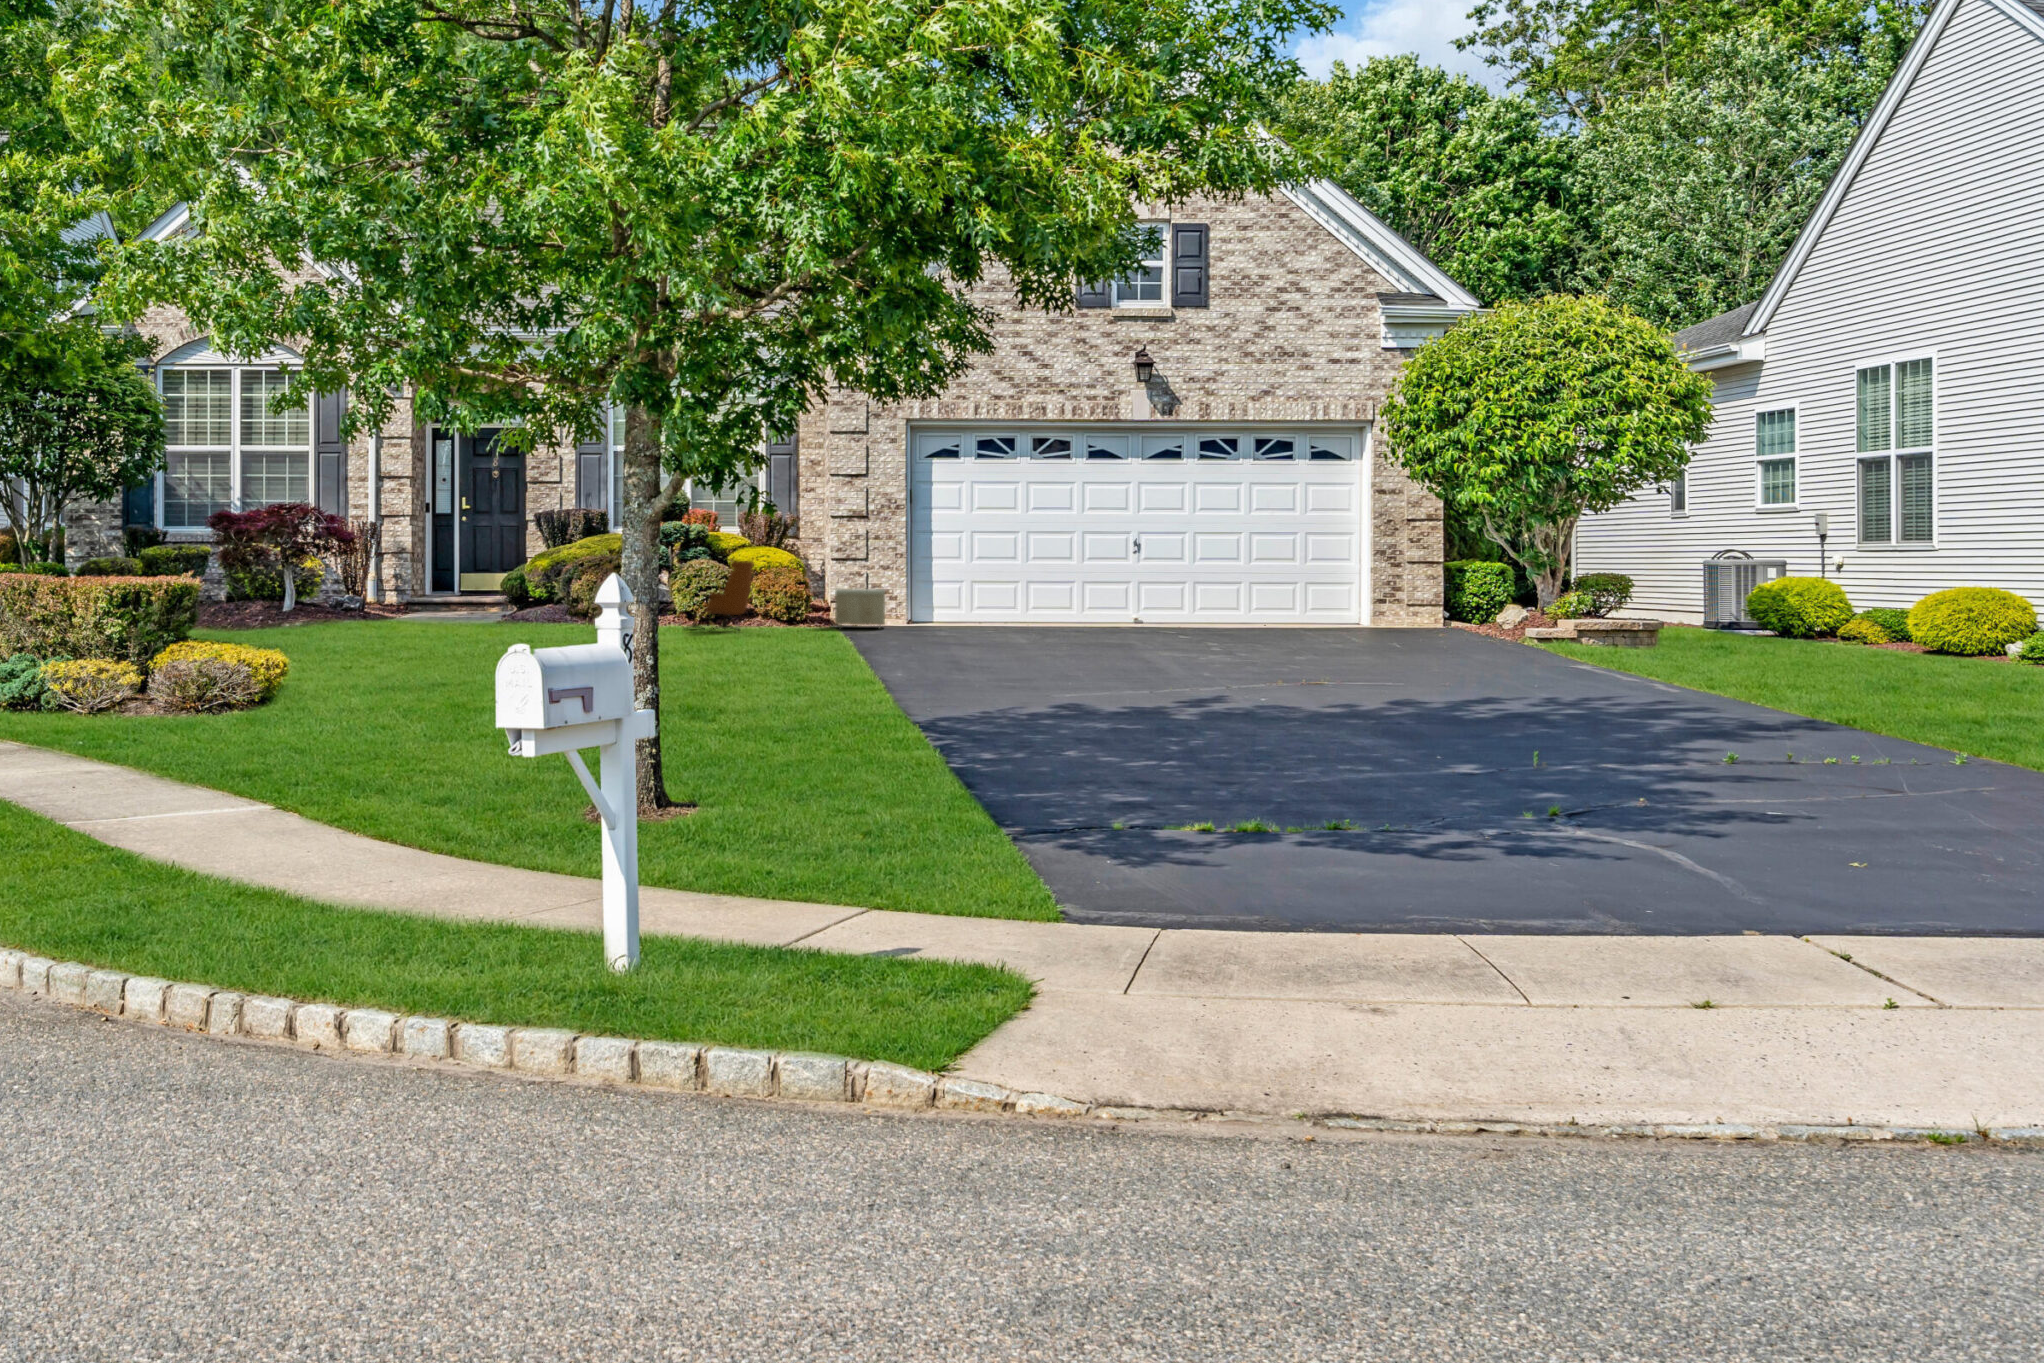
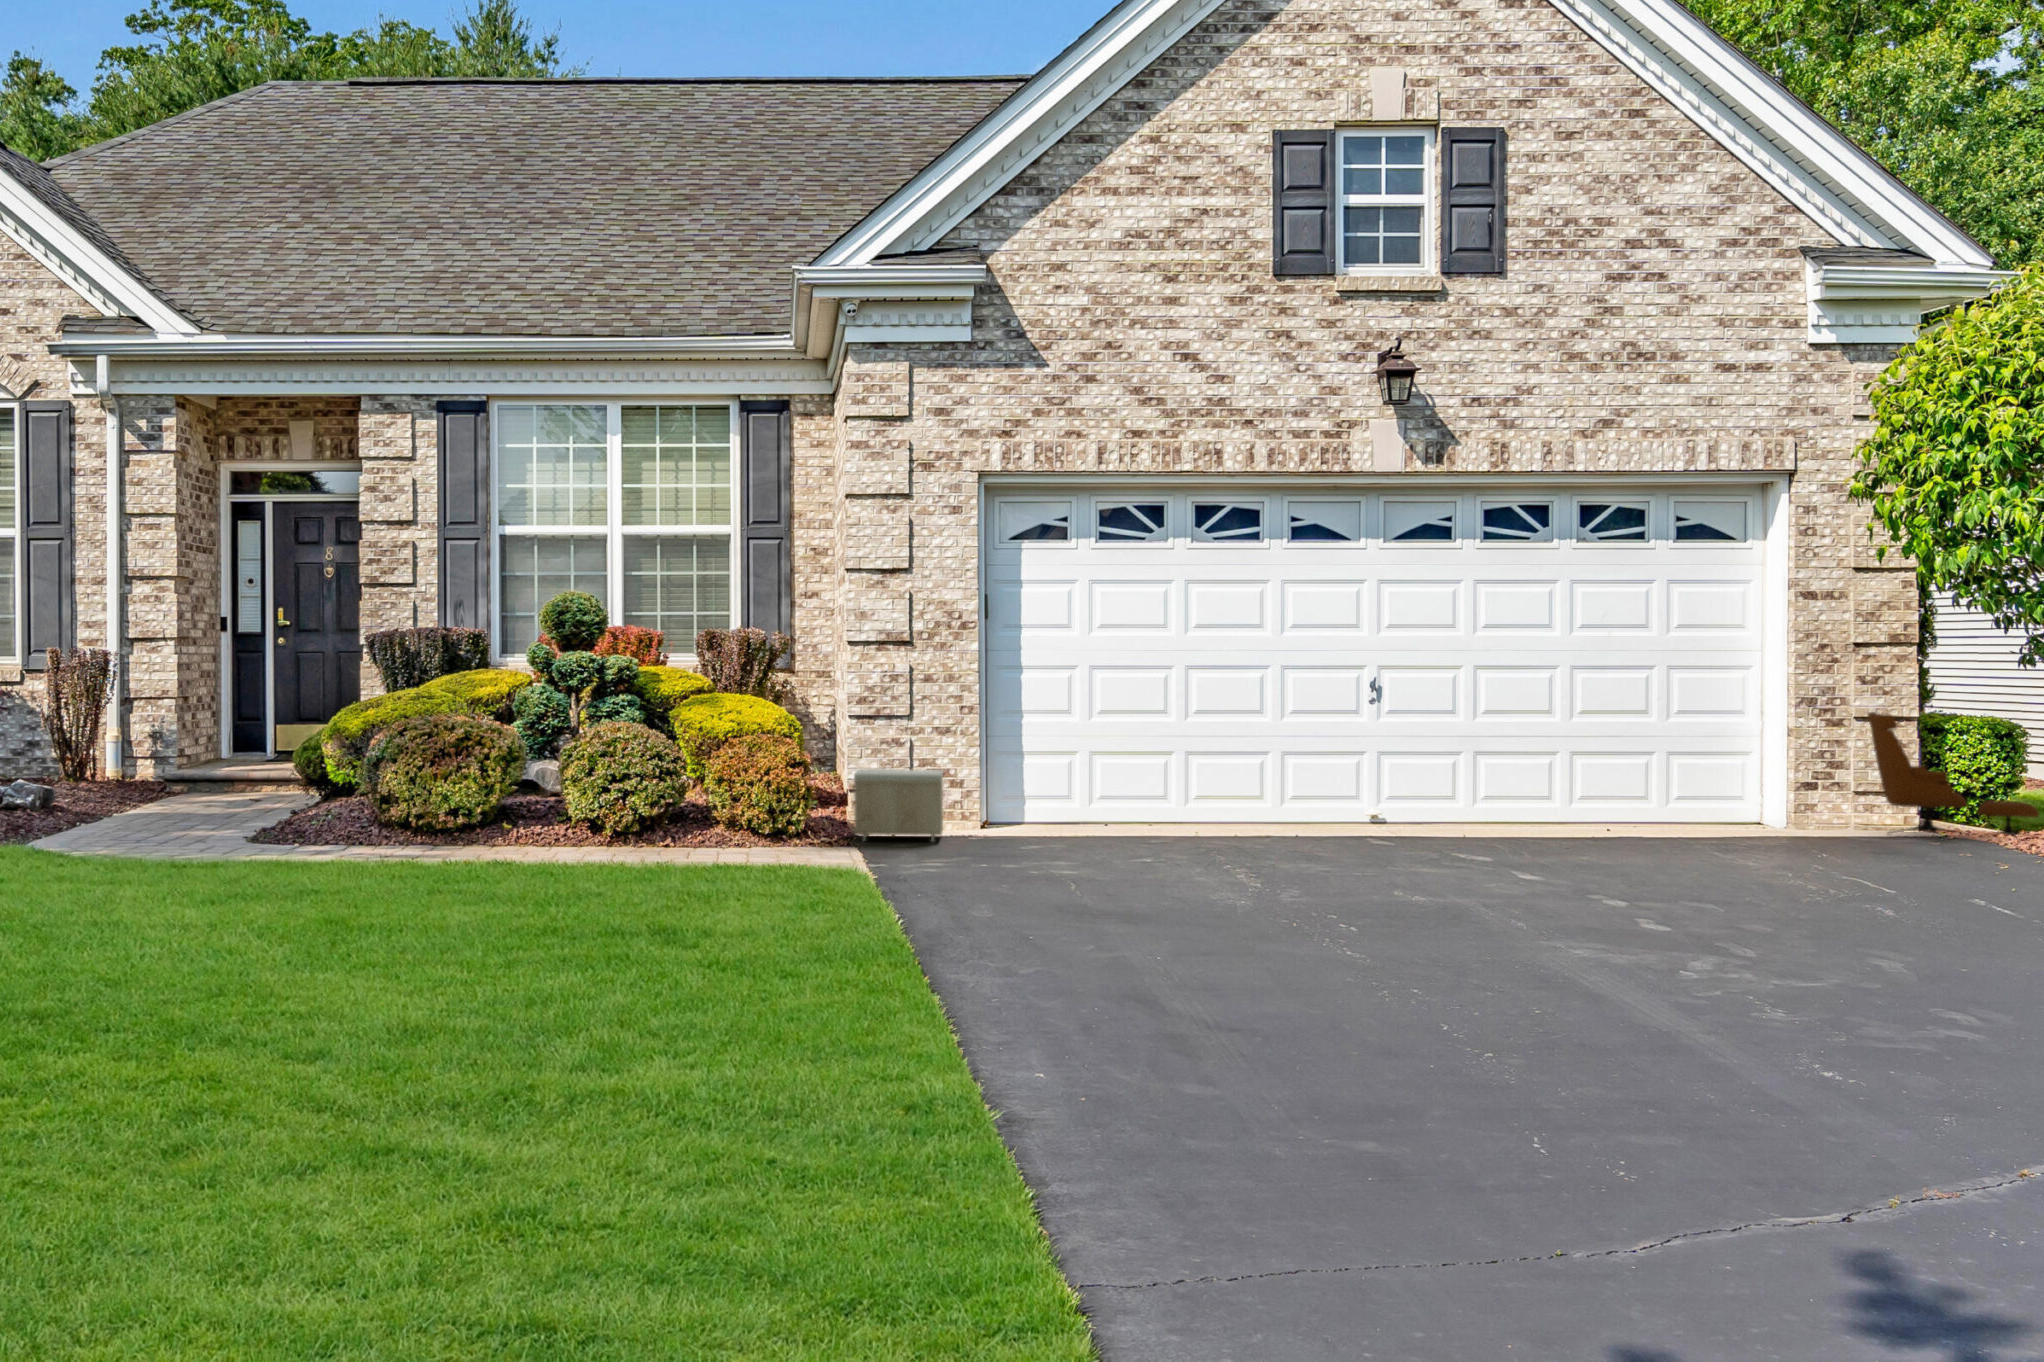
lounge chair: present [680,561,754,630] -> present [1867,712,2039,842]

